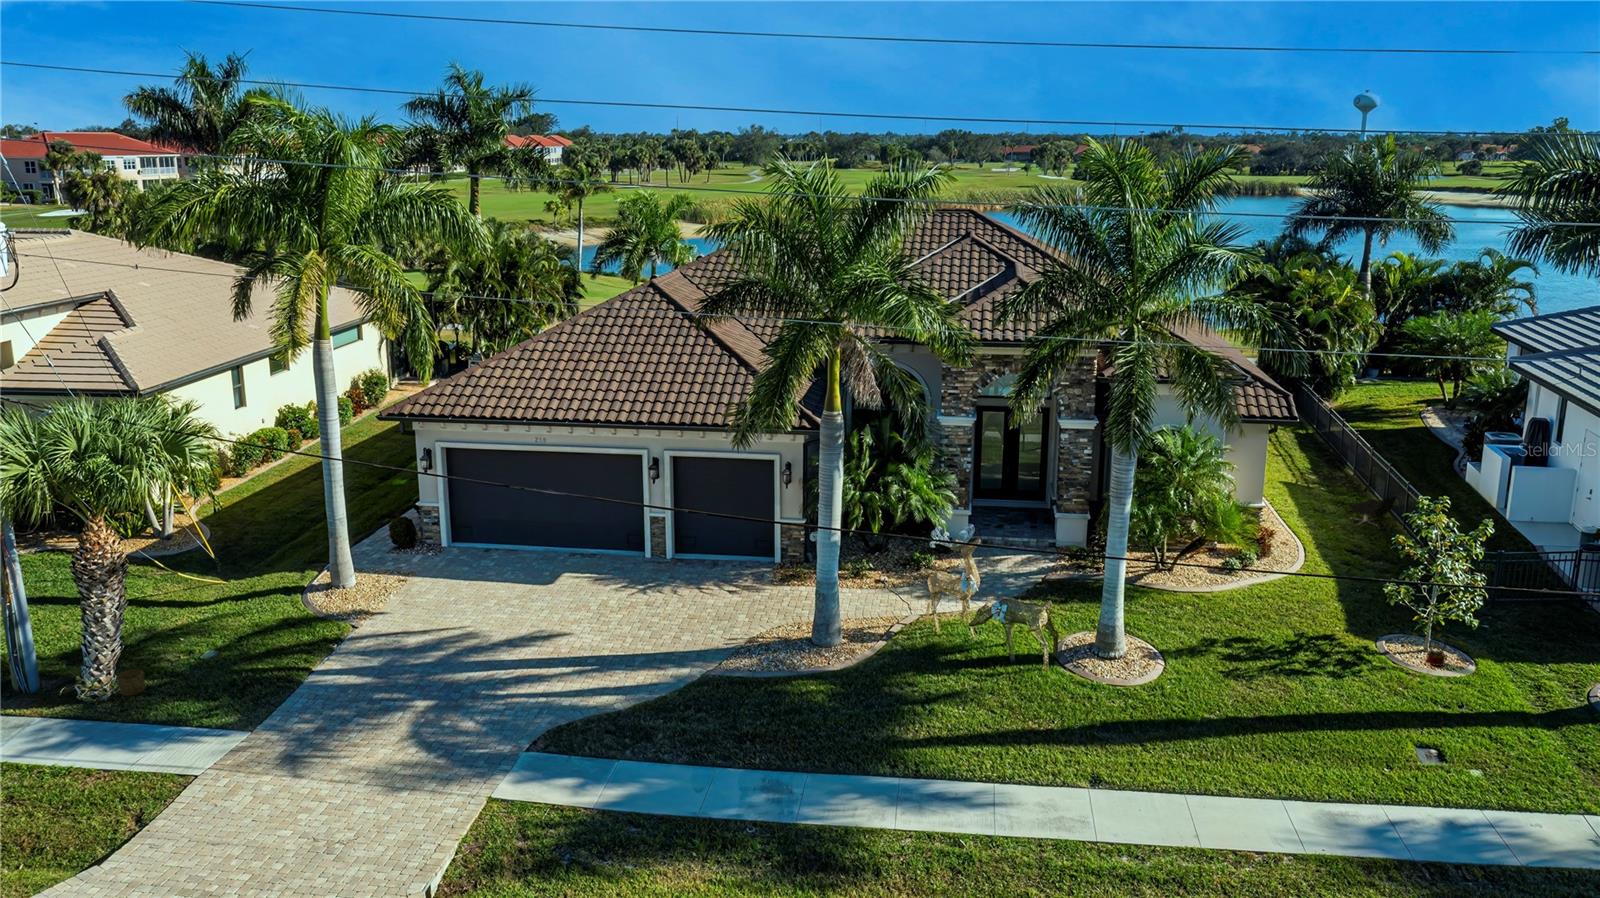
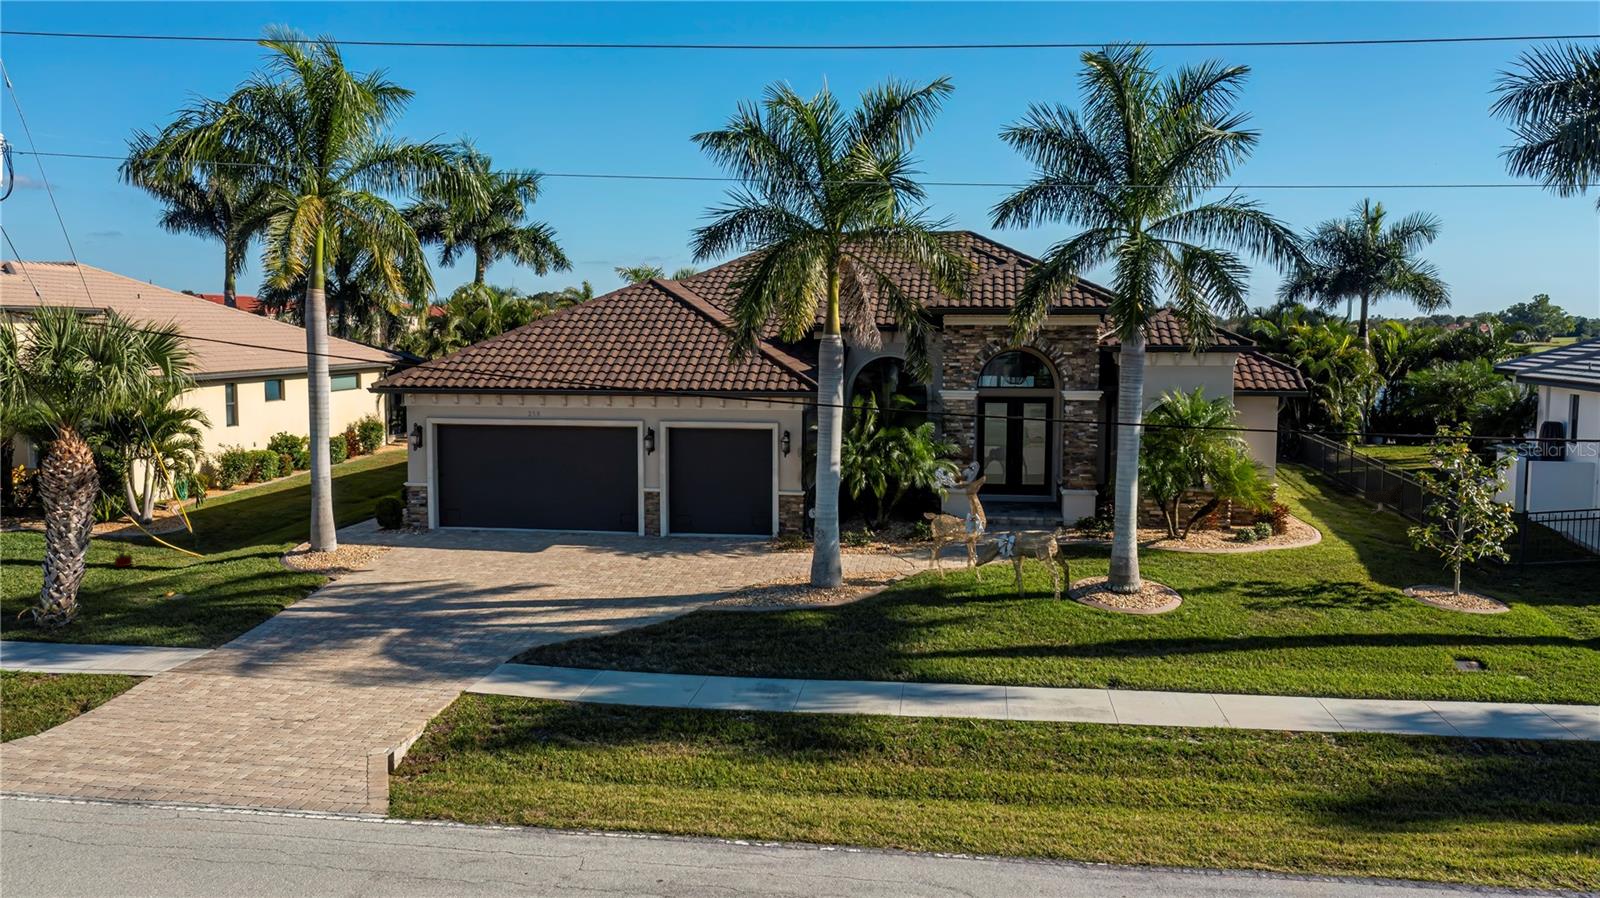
decorative plant: present [1425,633,1465,666] -> present [115,534,132,567]
wooden bucket: present [117,670,145,696] -> none [77,599,107,624]

